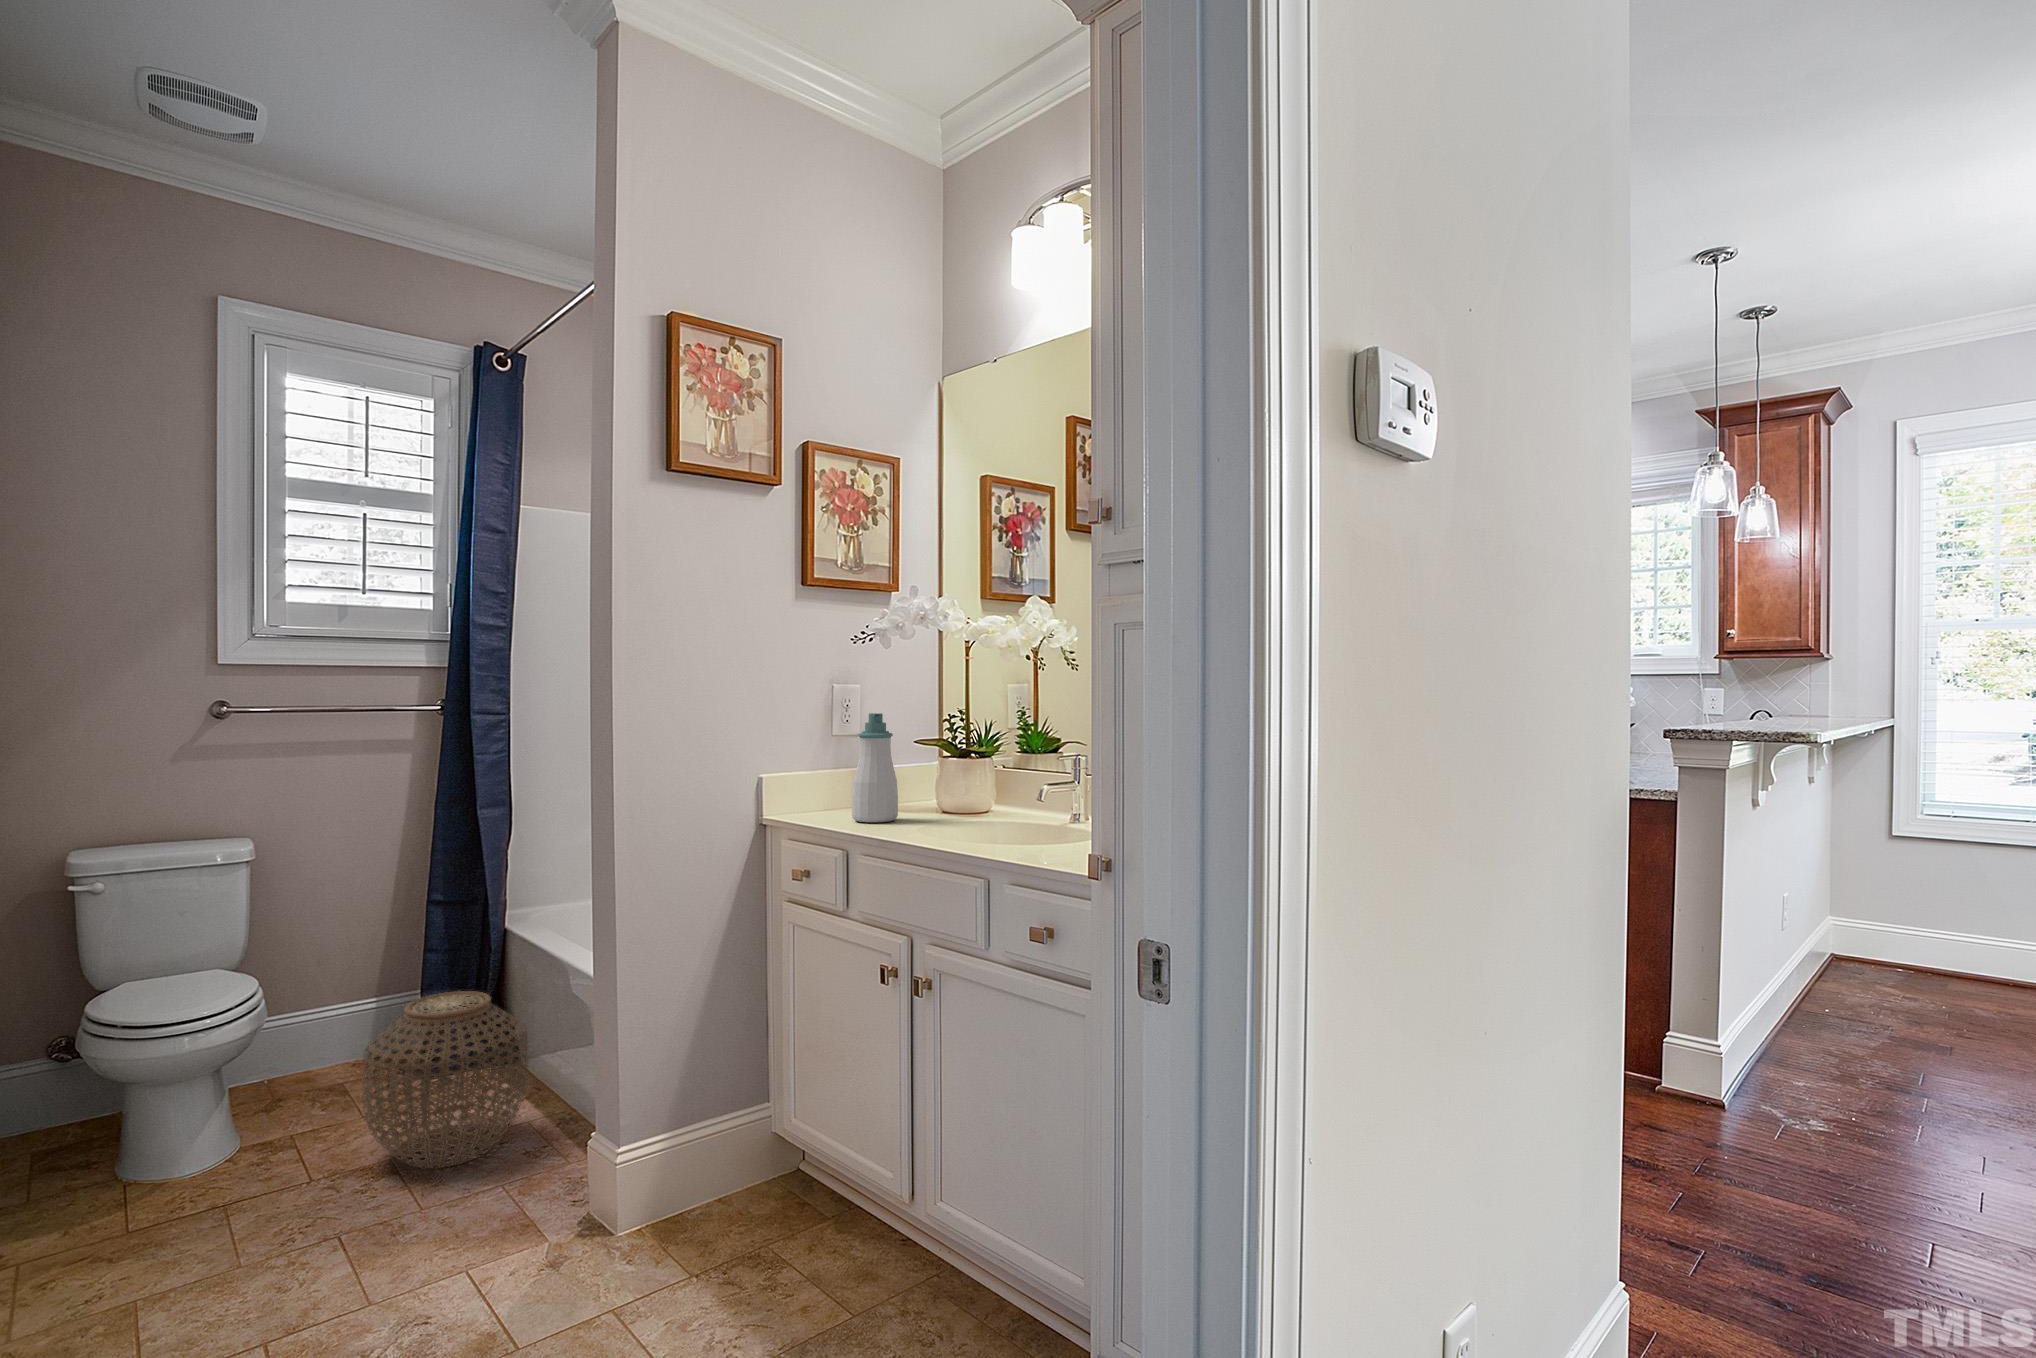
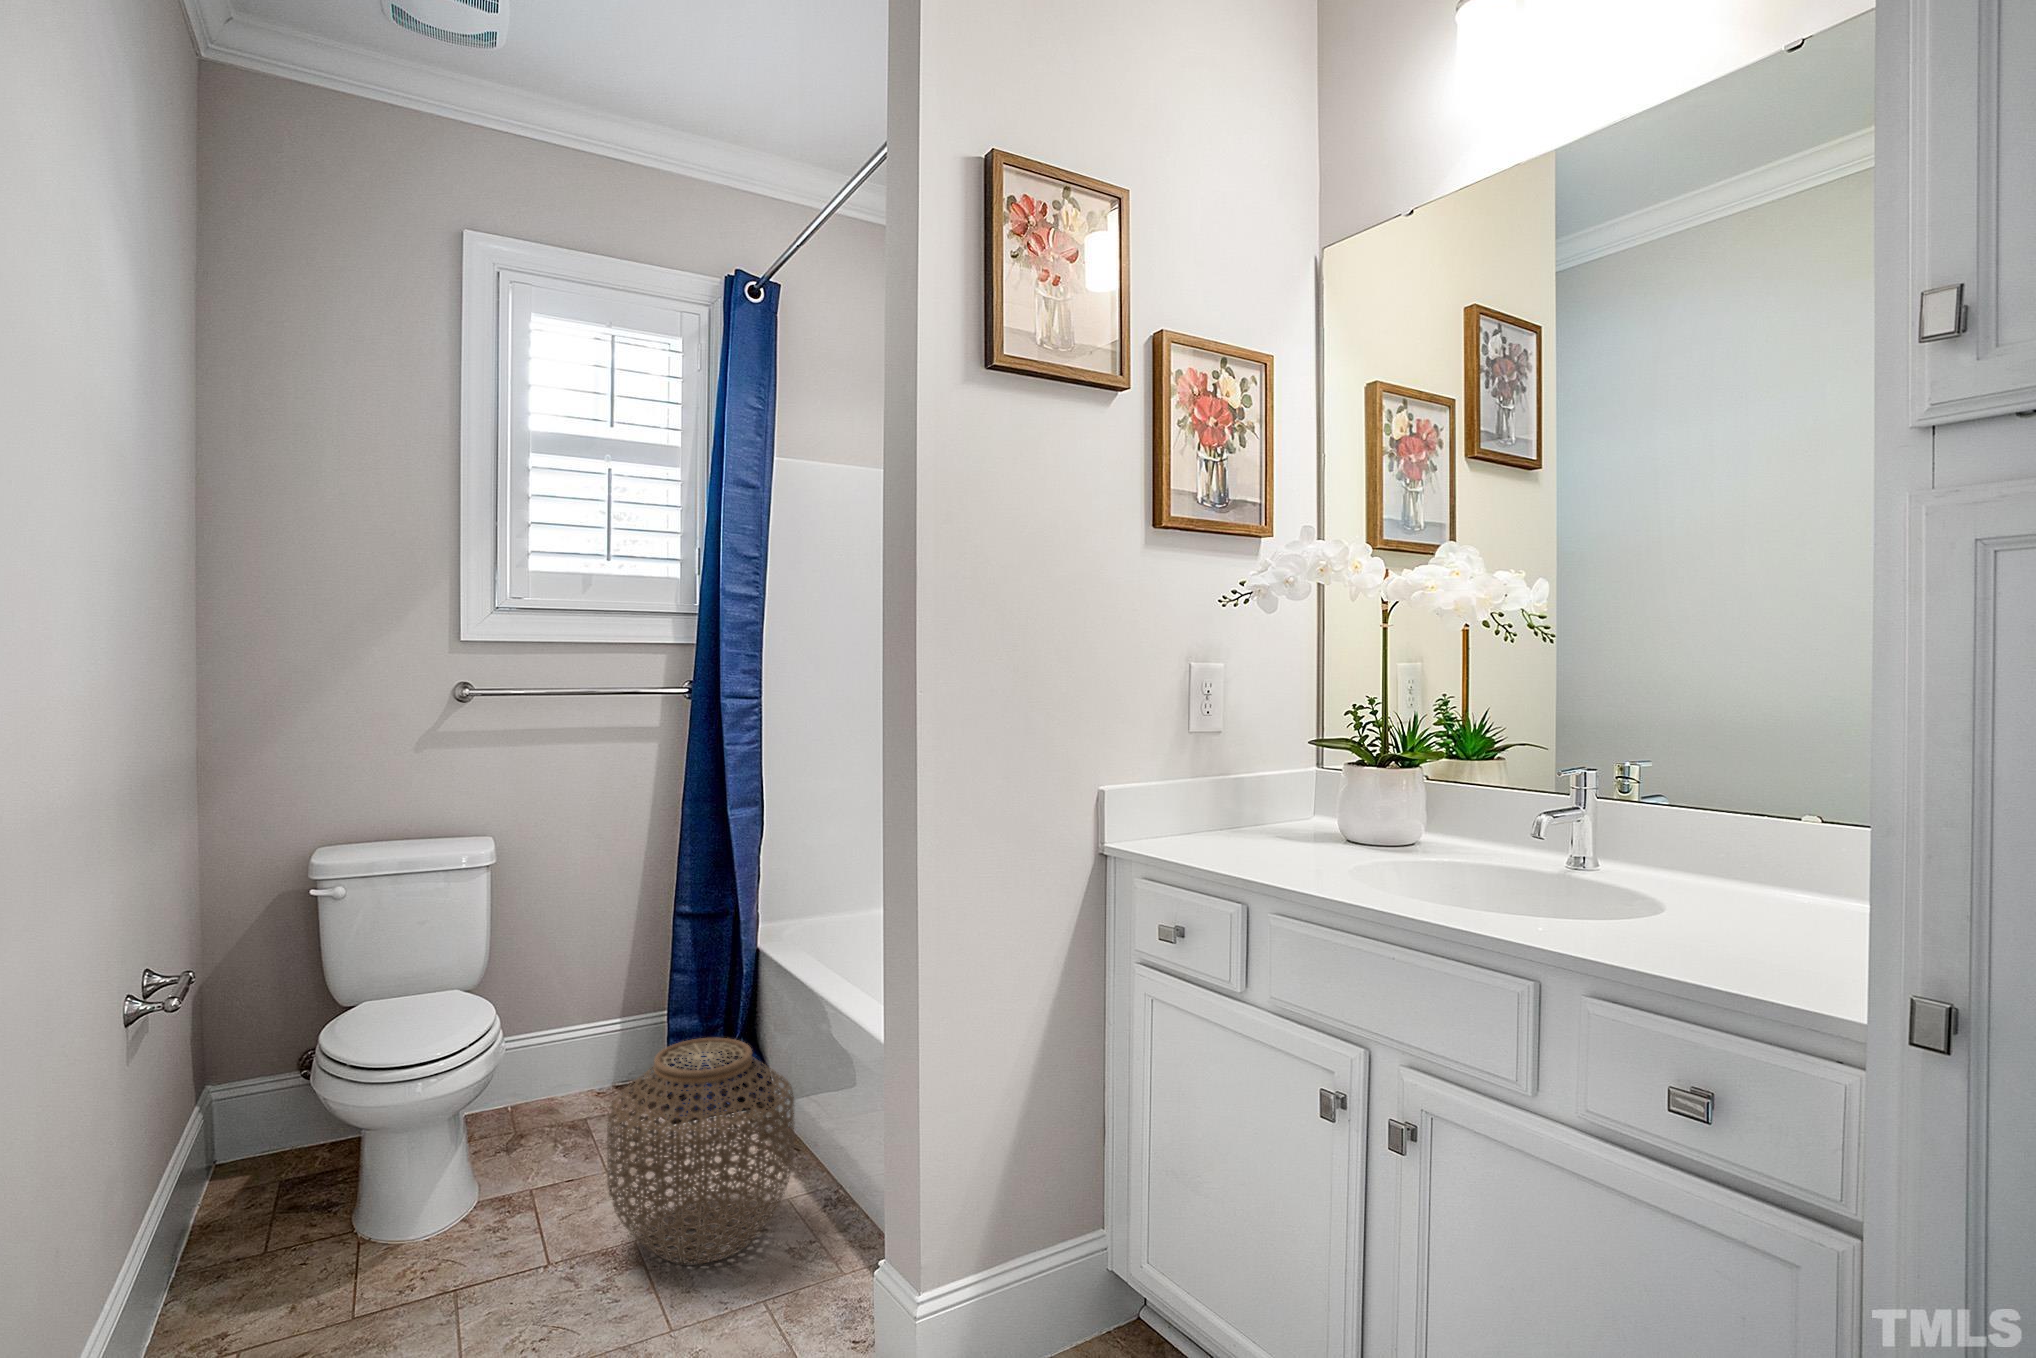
soap bottle: present [852,713,898,823] -> none [1239,703,1306,860]

